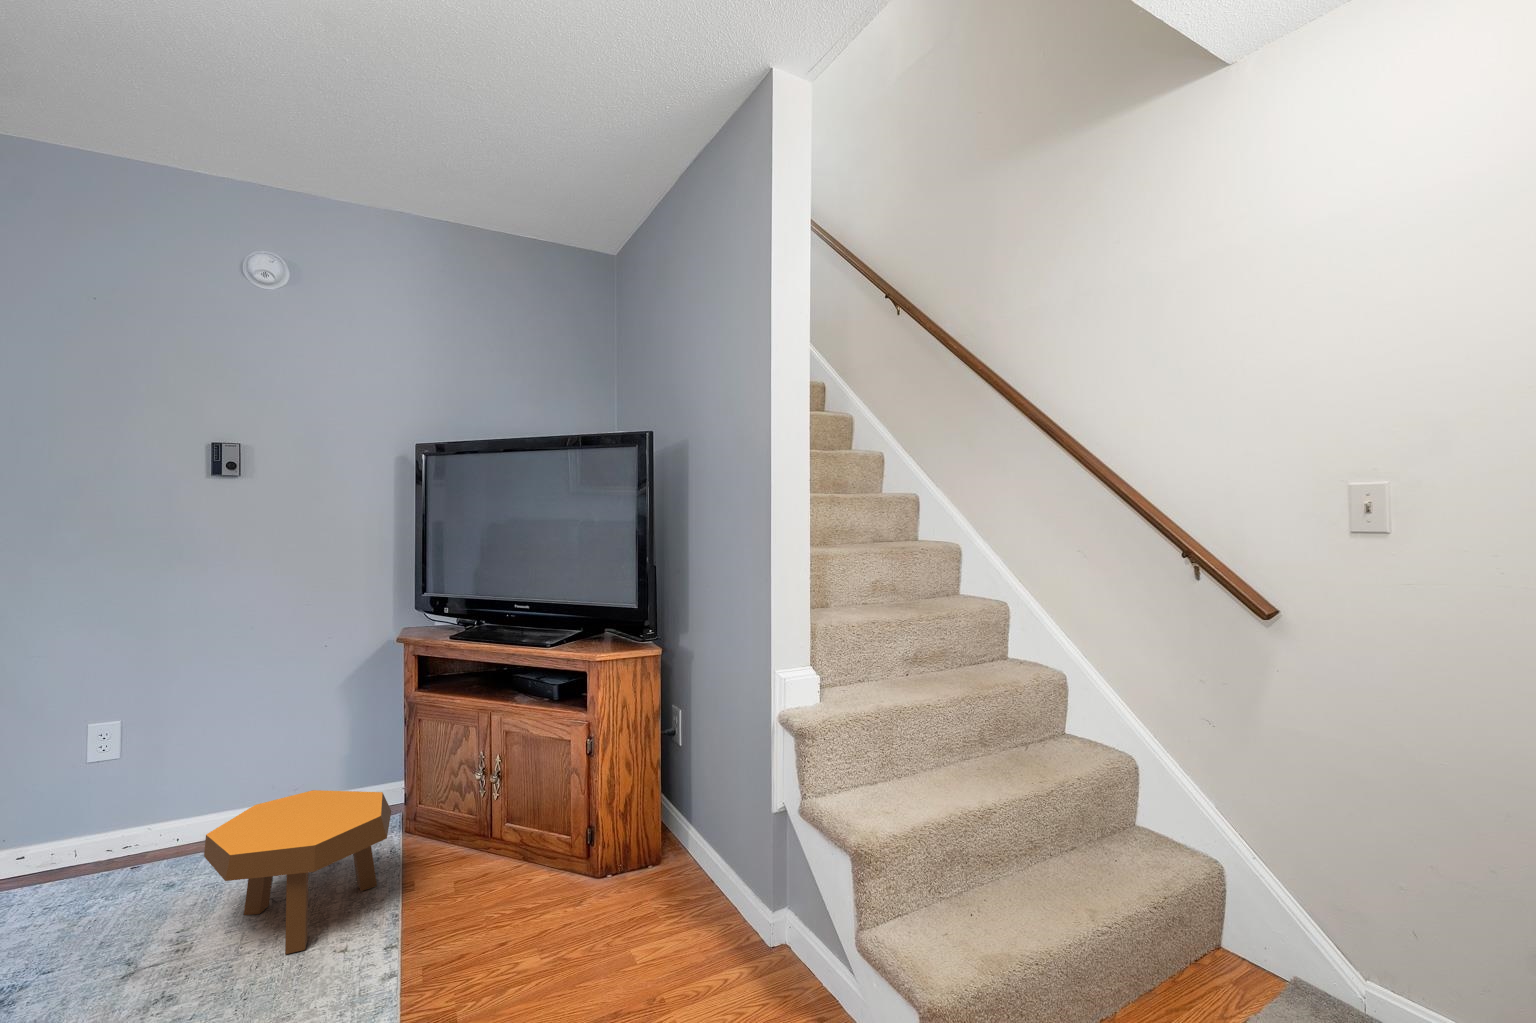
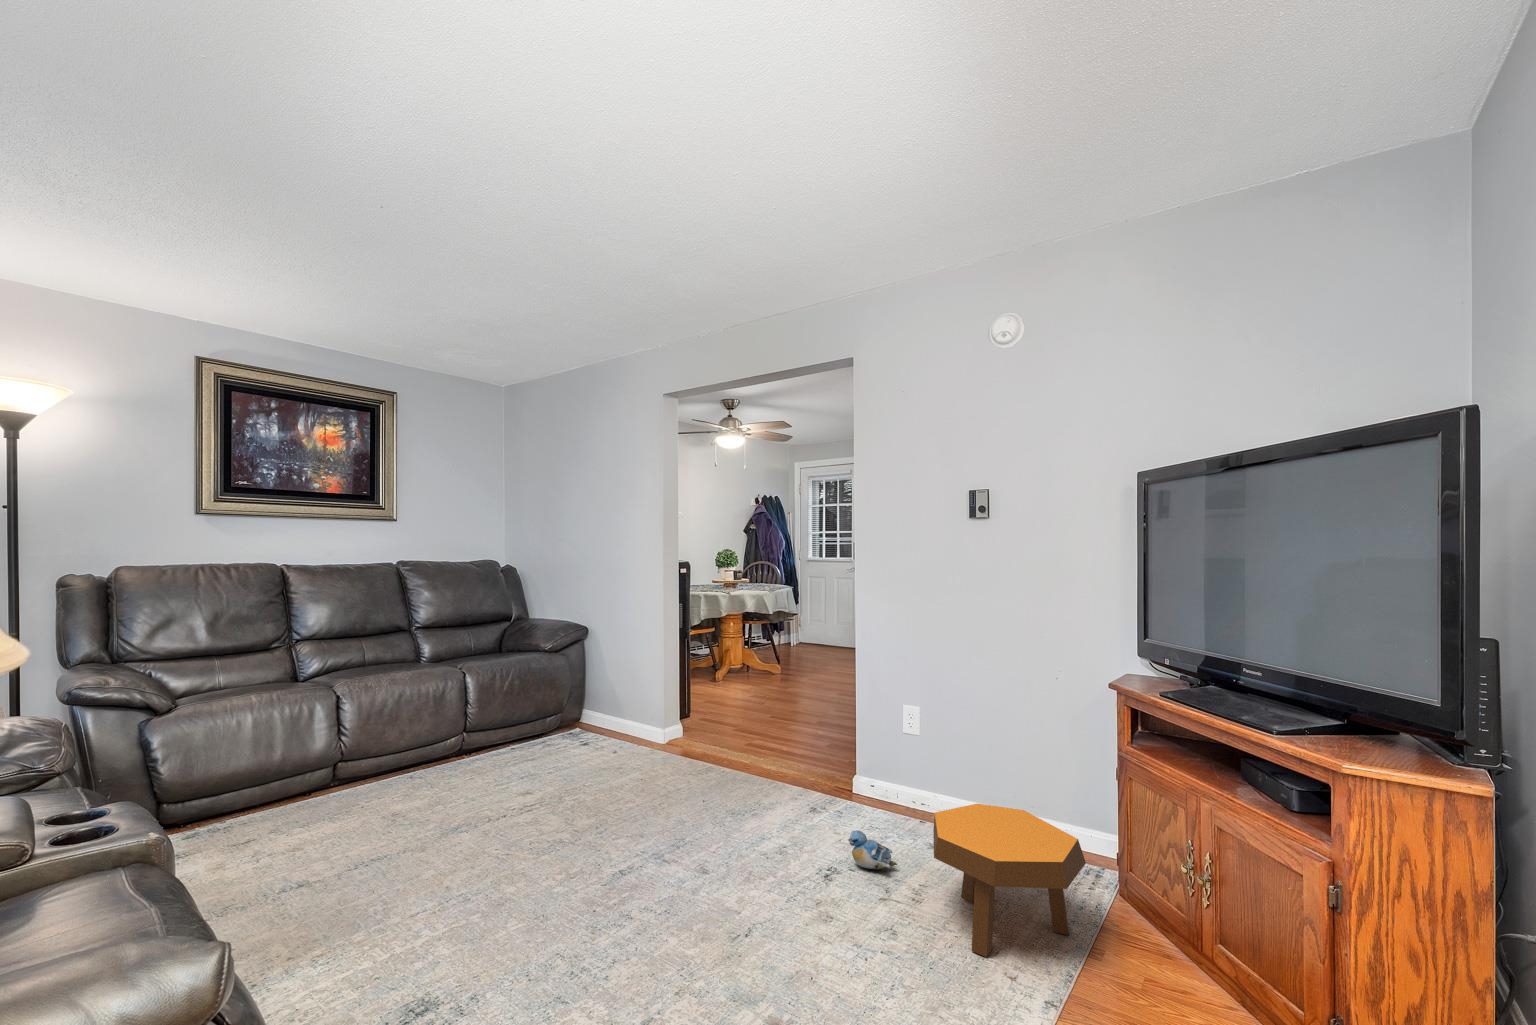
plush toy: none [42,913,136,960] -> present [848,830,897,869]

